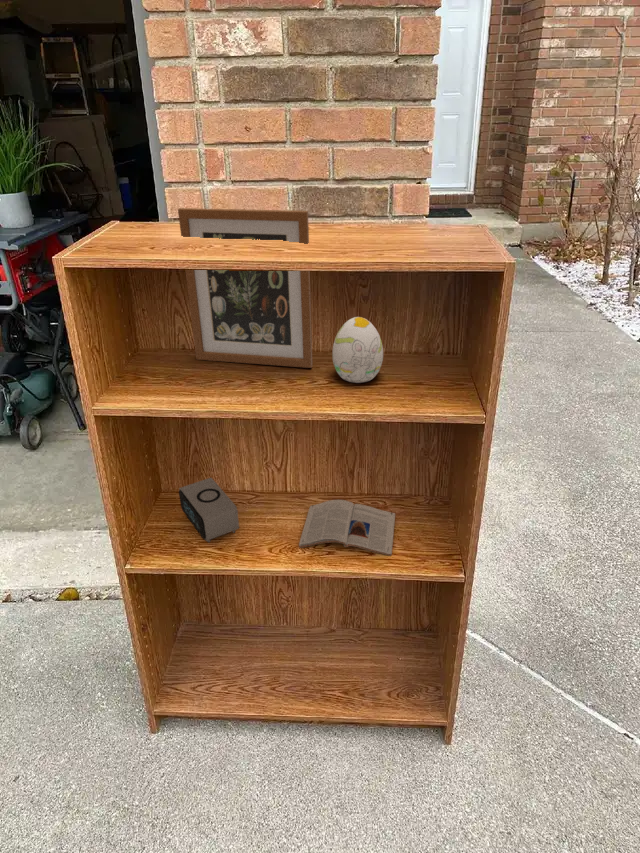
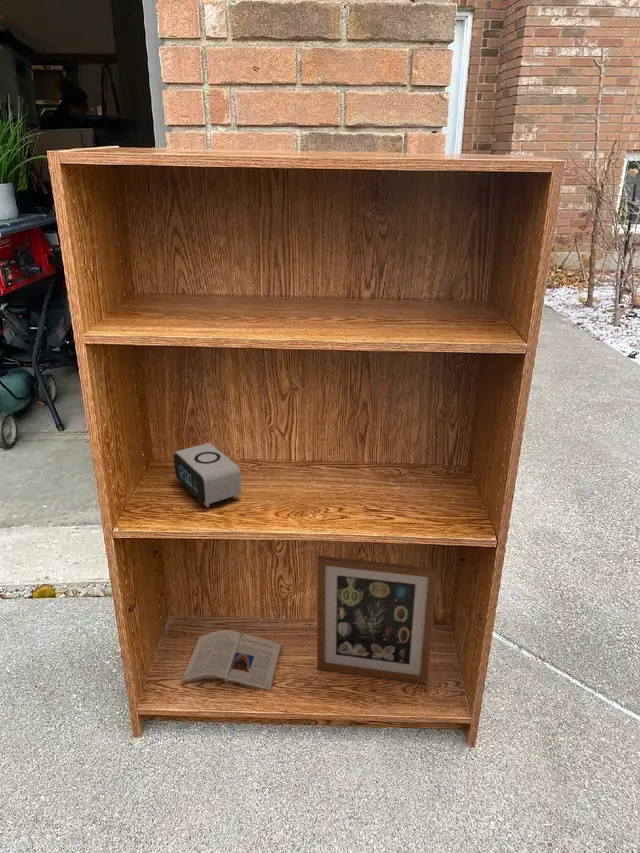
picture frame: present [178,208,312,368] -> present [317,556,437,684]
decorative egg: present [332,317,383,383] -> none [349,248,404,319]
magazine: present [299,500,395,556] -> present [182,630,281,690]

